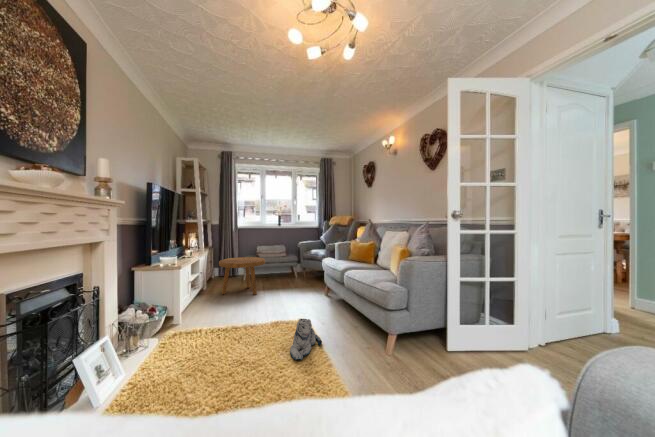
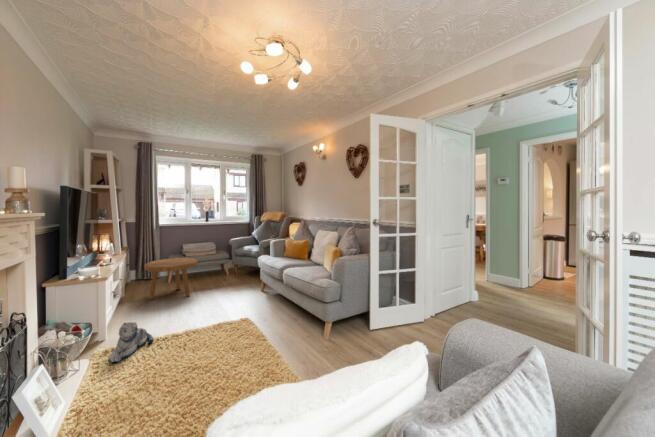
plush toy: present [290,319,322,360] -> present [110,322,153,363]

